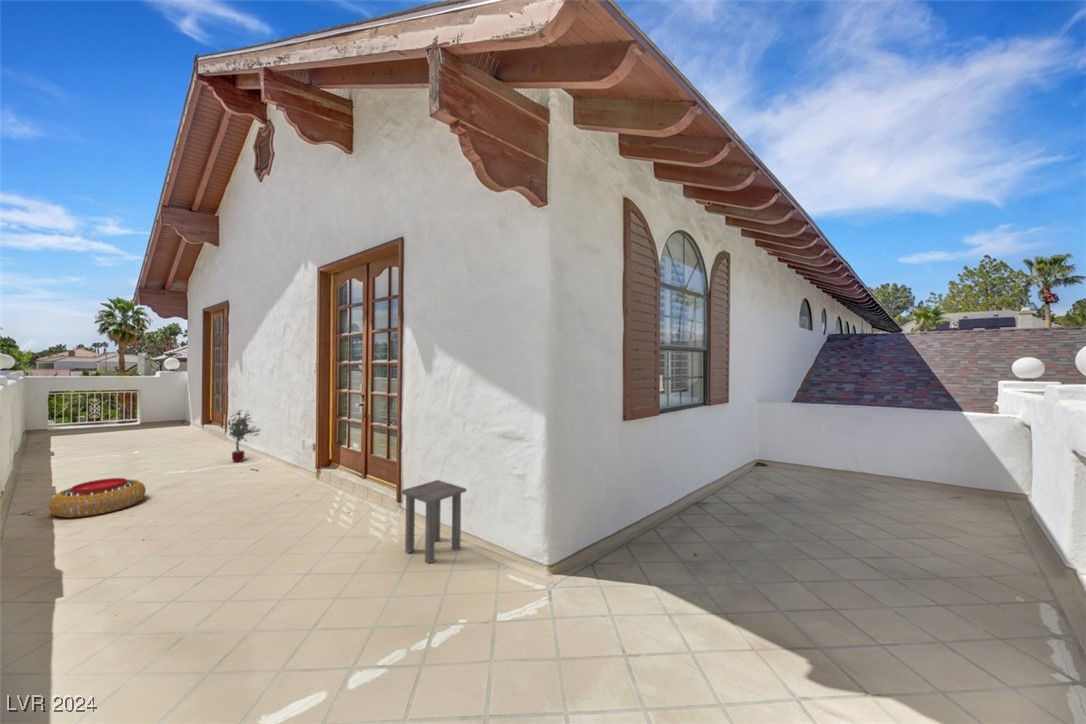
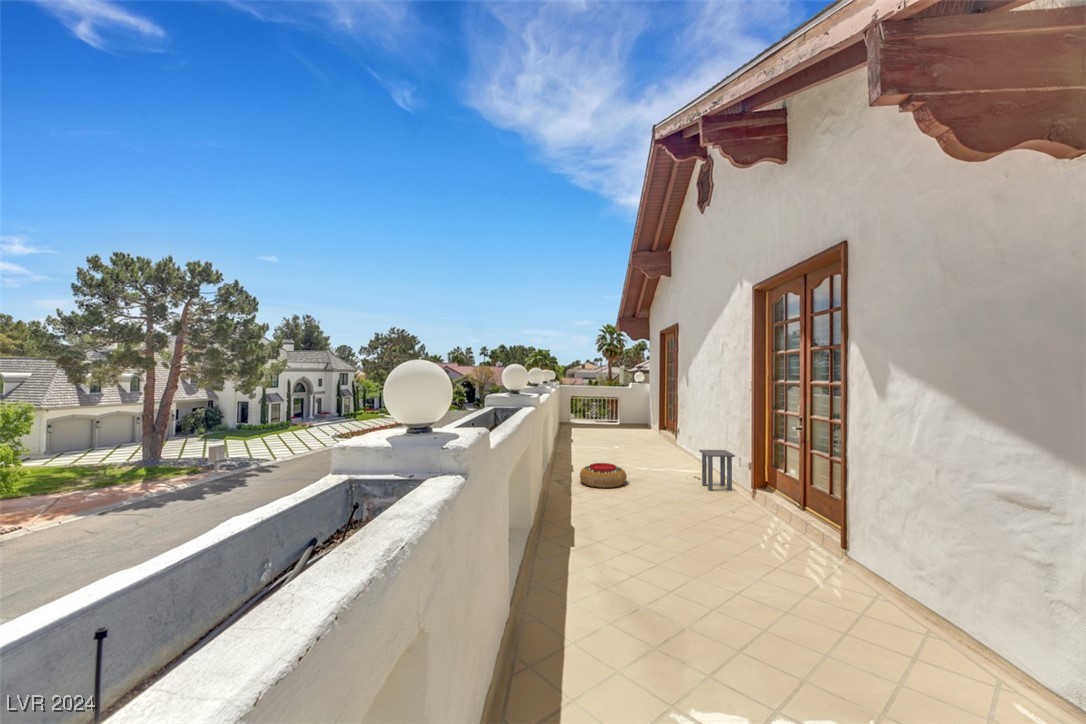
potted tree: present [229,410,259,462] -> none [676,421,703,467]
side table: present [400,480,466,563] -> present [699,450,735,491]

